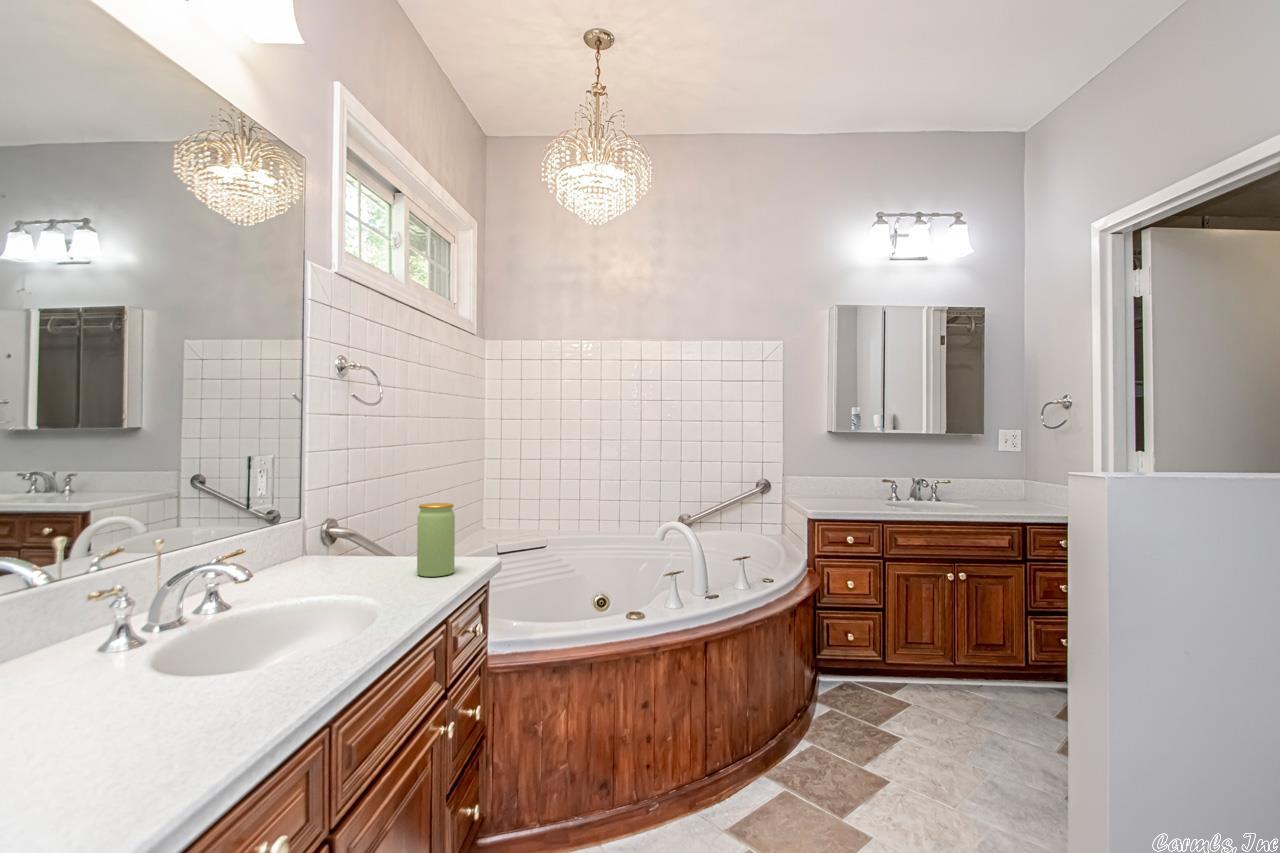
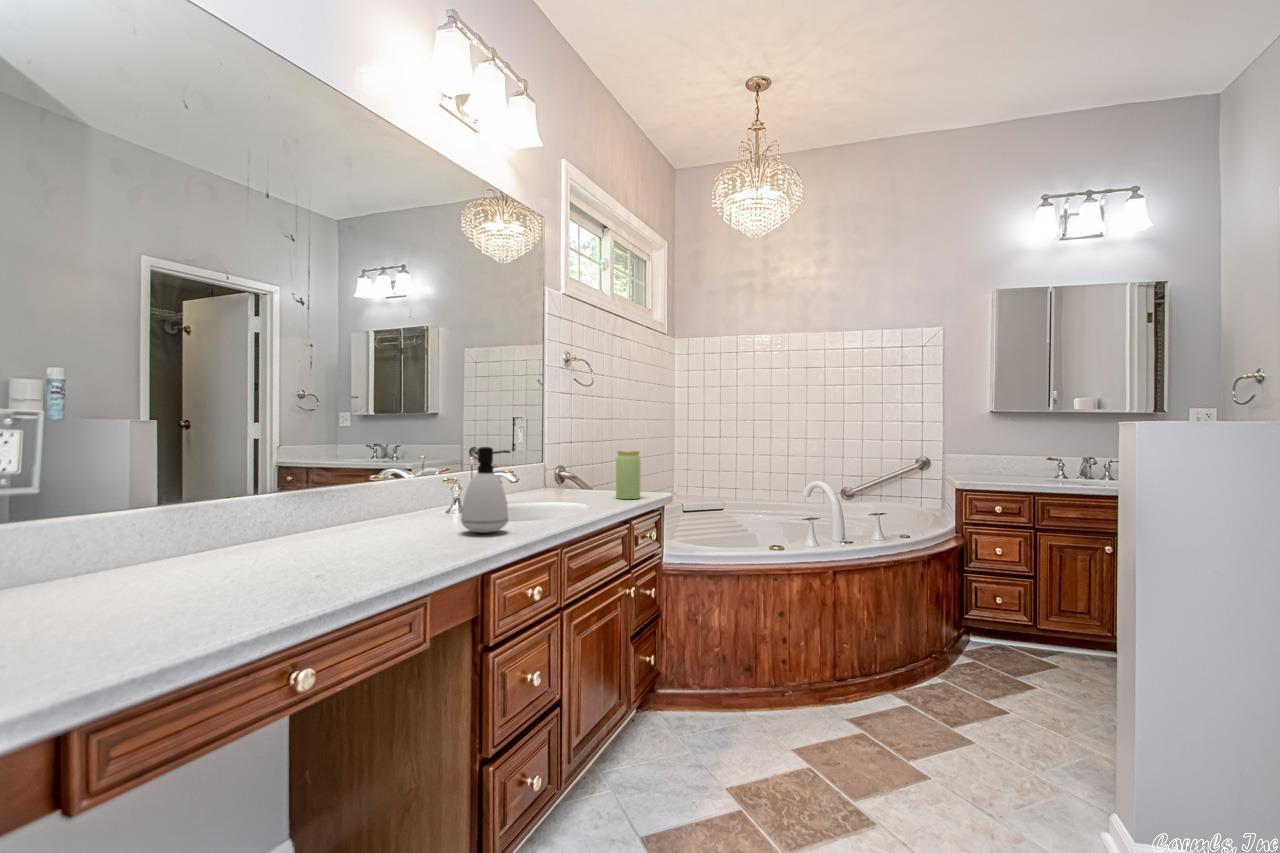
soap dispenser: none [70,552,199,739] -> present [461,447,511,533]

